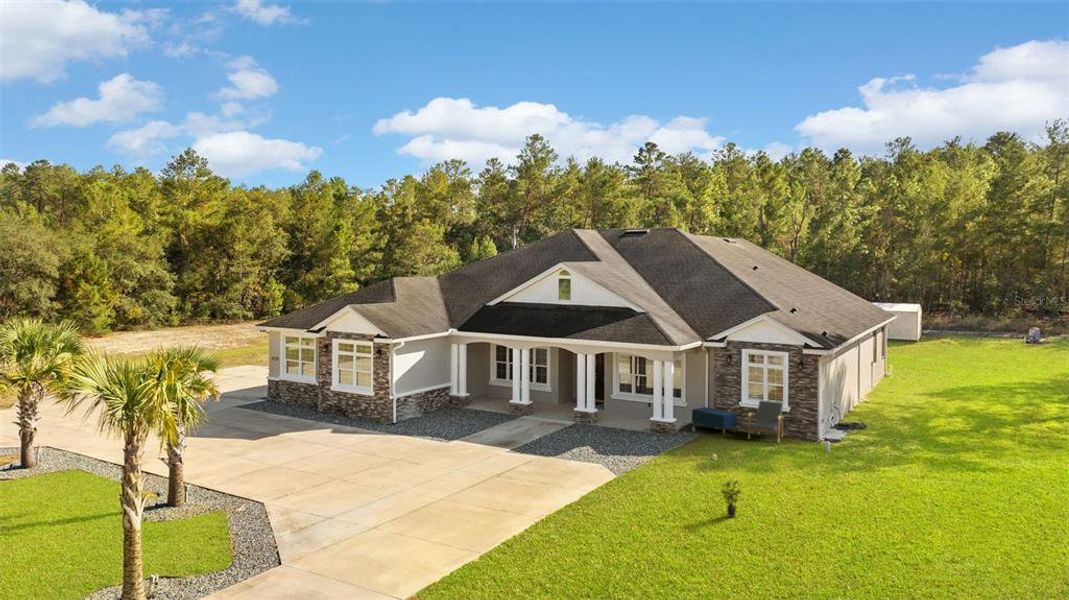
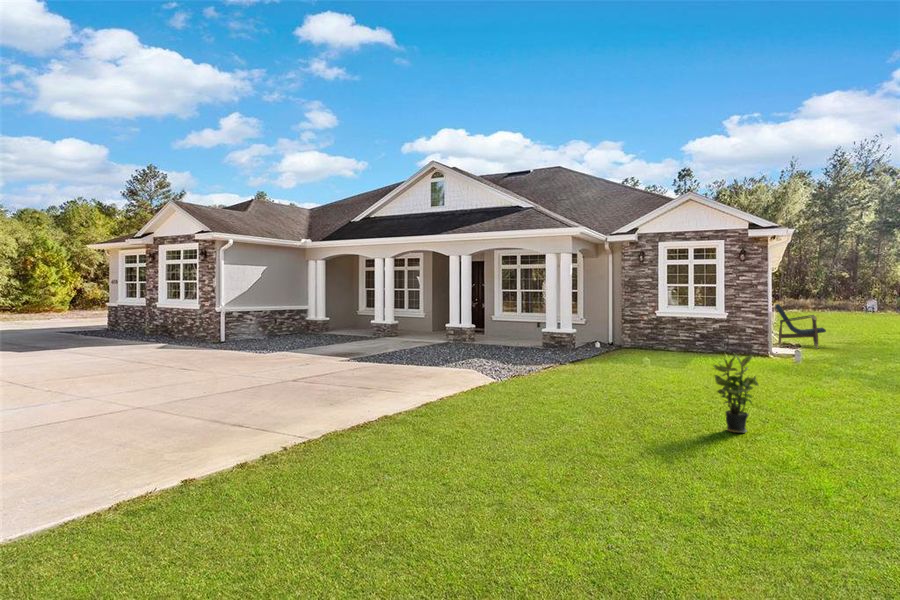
lounge chair: present [748,401,783,442] -> present [776,304,826,349]
bench: present [692,407,737,435] -> none [594,321,654,350]

